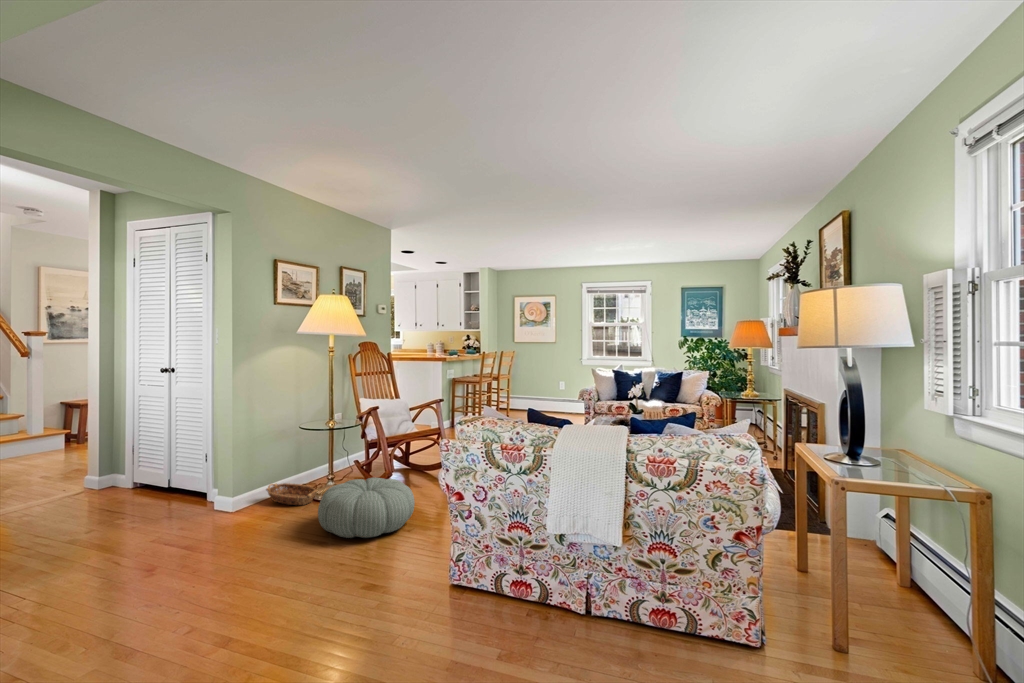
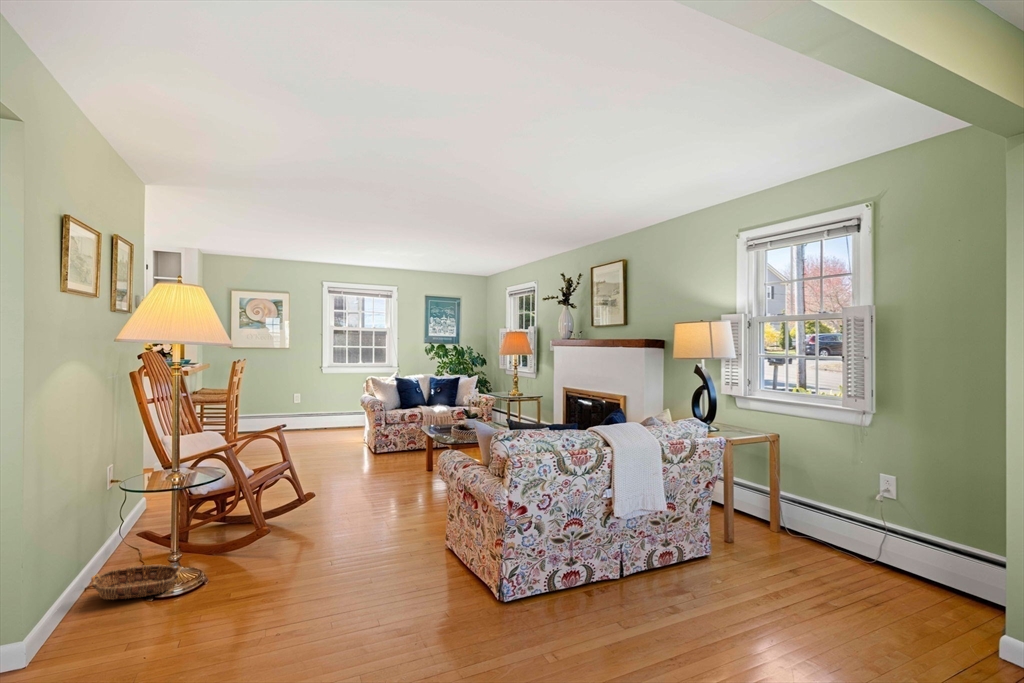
pouf: present [318,477,415,538] -> none [246,523,369,604]

